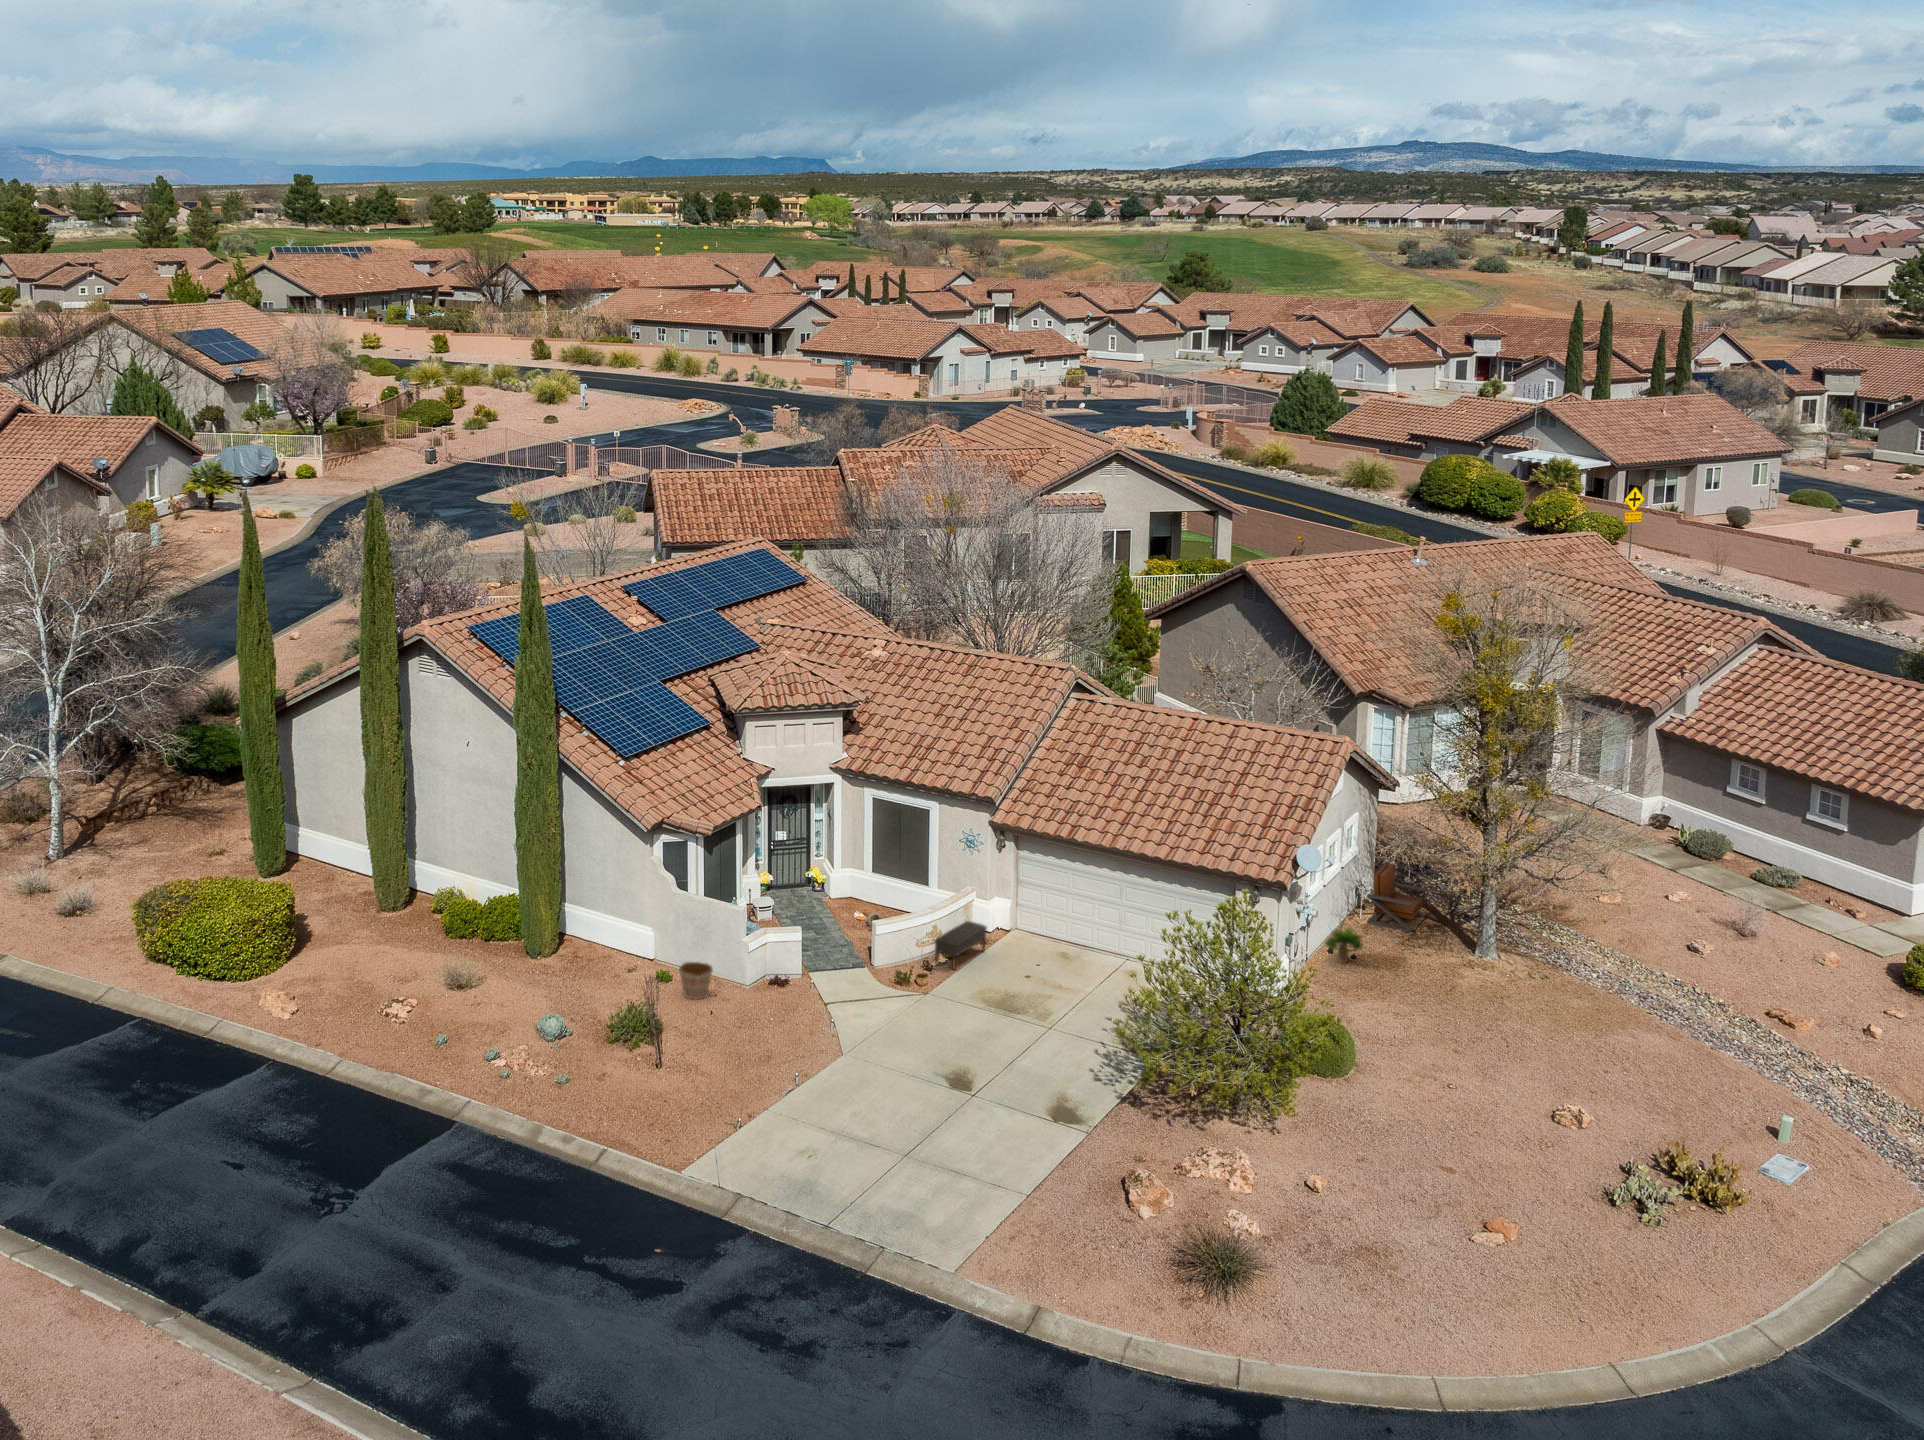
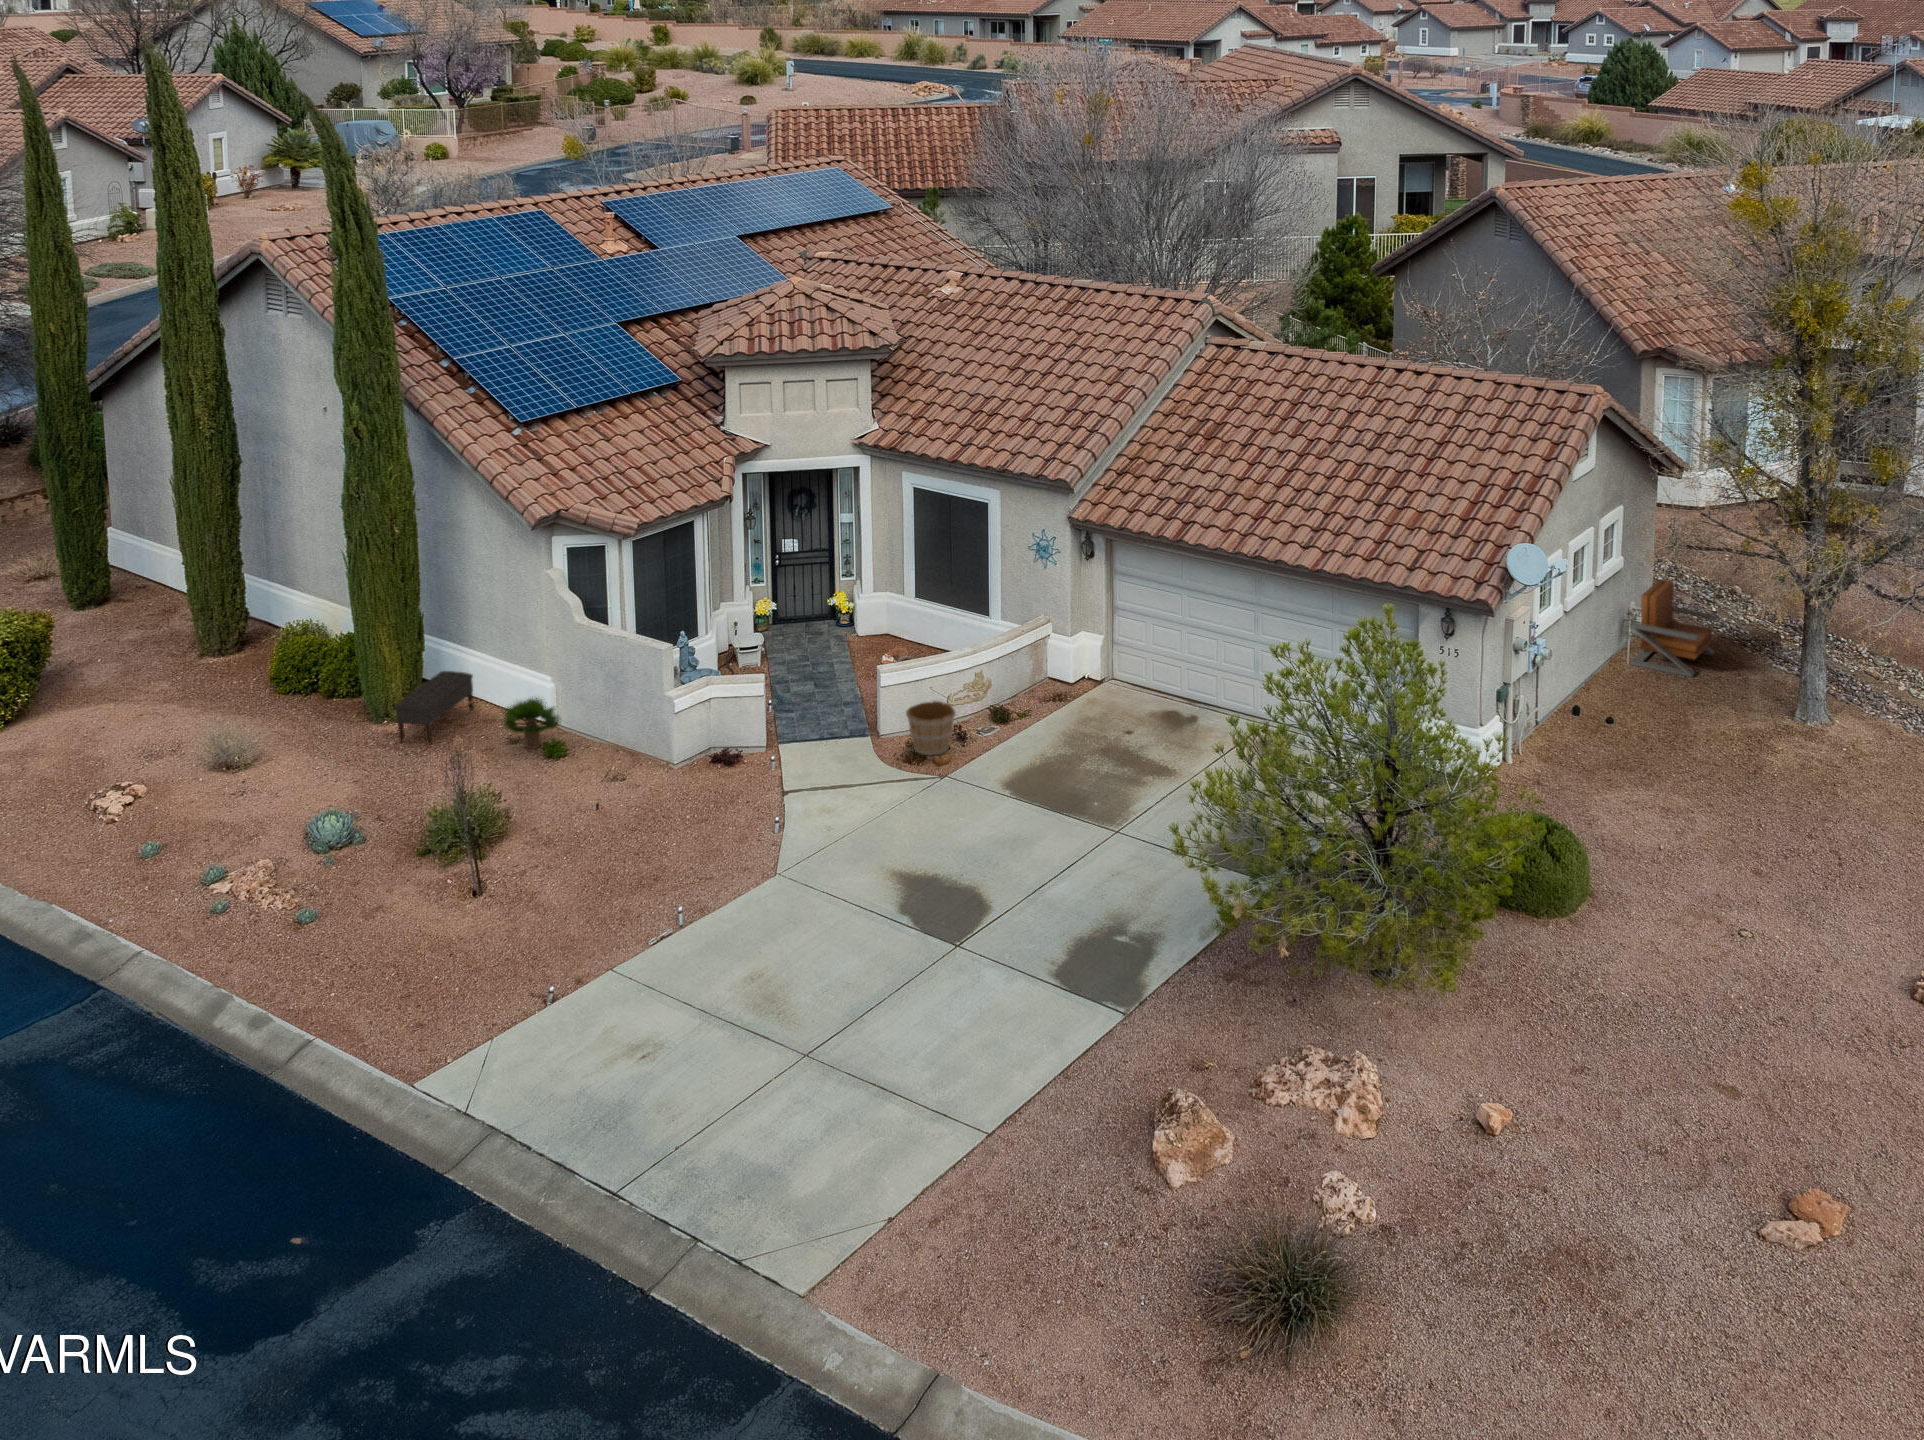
bench: present [935,921,987,969] -> present [394,671,474,745]
potted plant: present [1325,928,1363,963] -> present [503,698,560,749]
wooden bucket: present [679,962,713,999] -> present [906,701,955,756]

